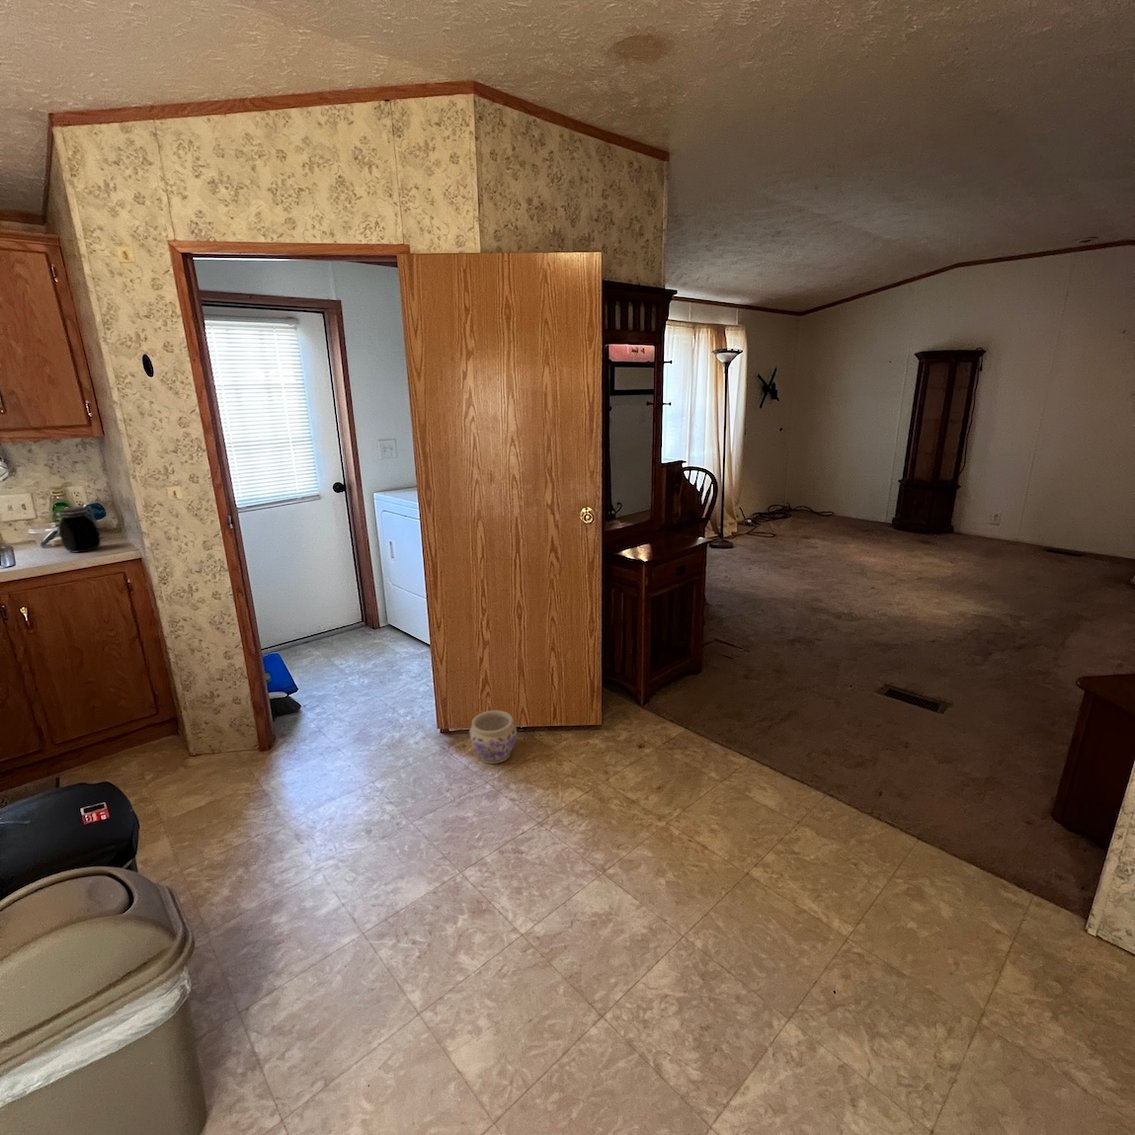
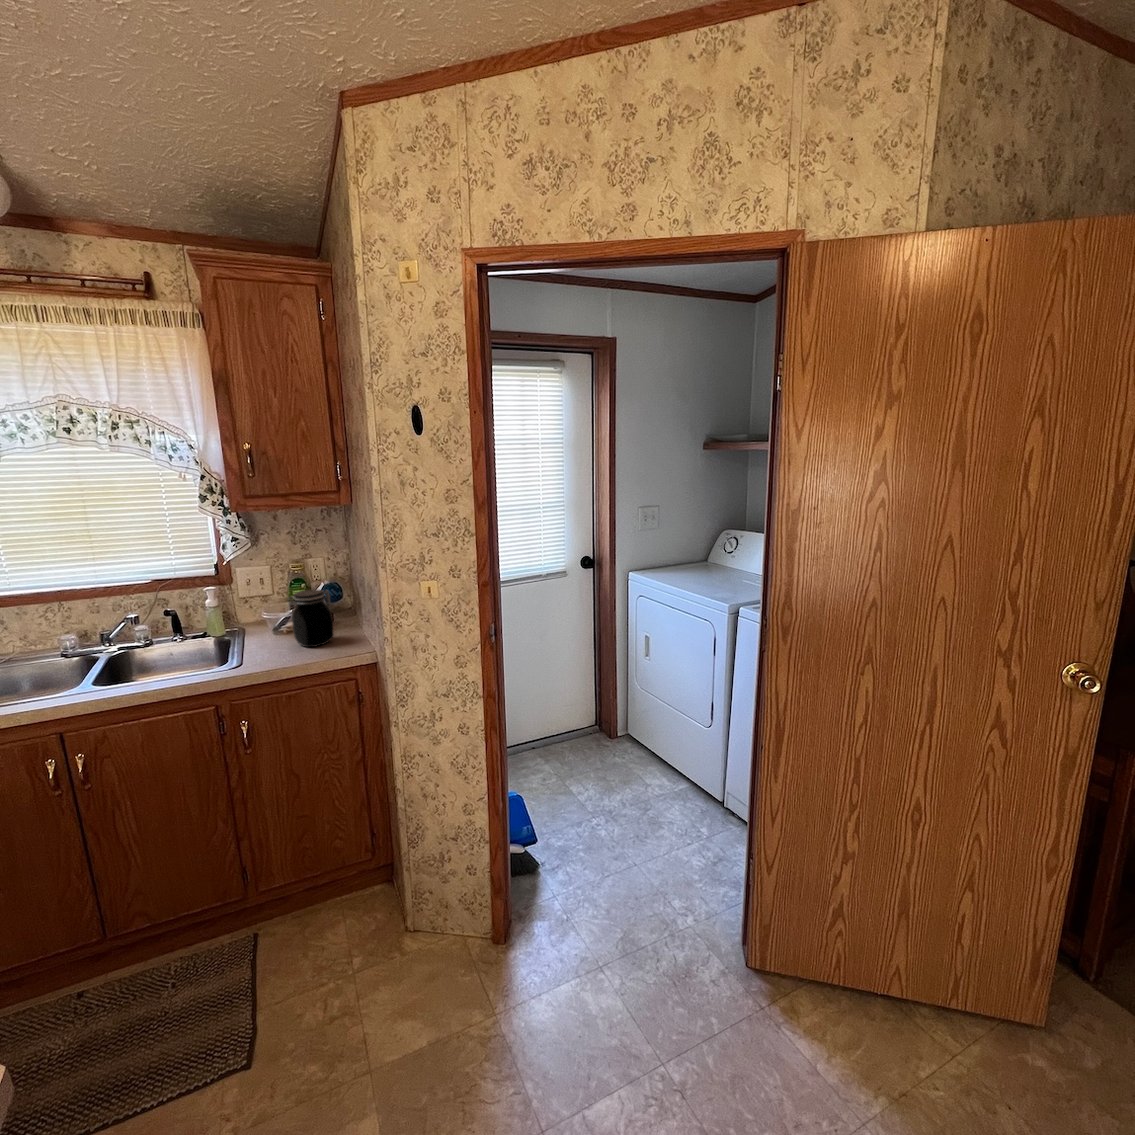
planter: present [469,710,517,764] -> none [816,966,903,1074]

